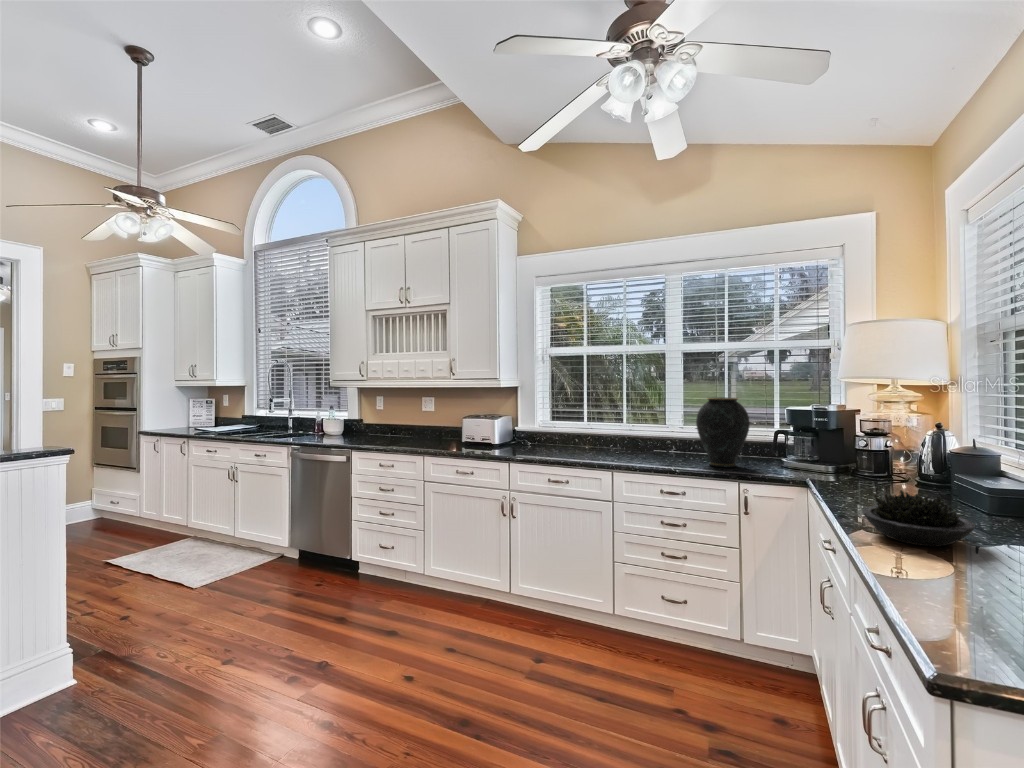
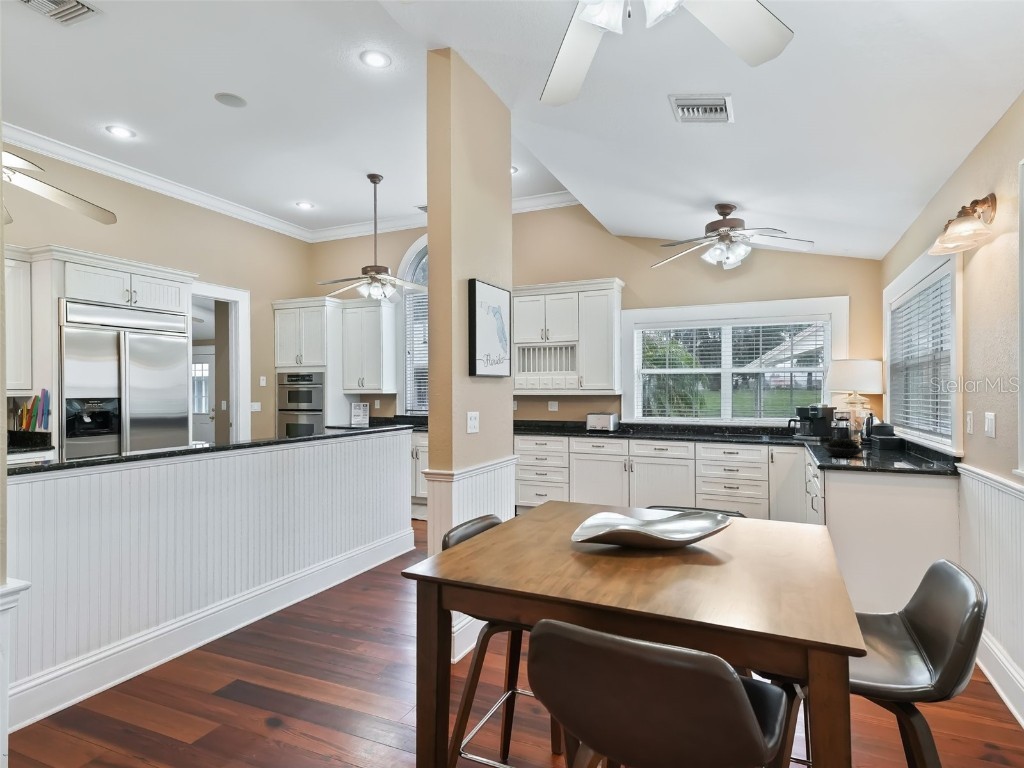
vase: present [696,397,750,467] -> none [744,400,774,440]

